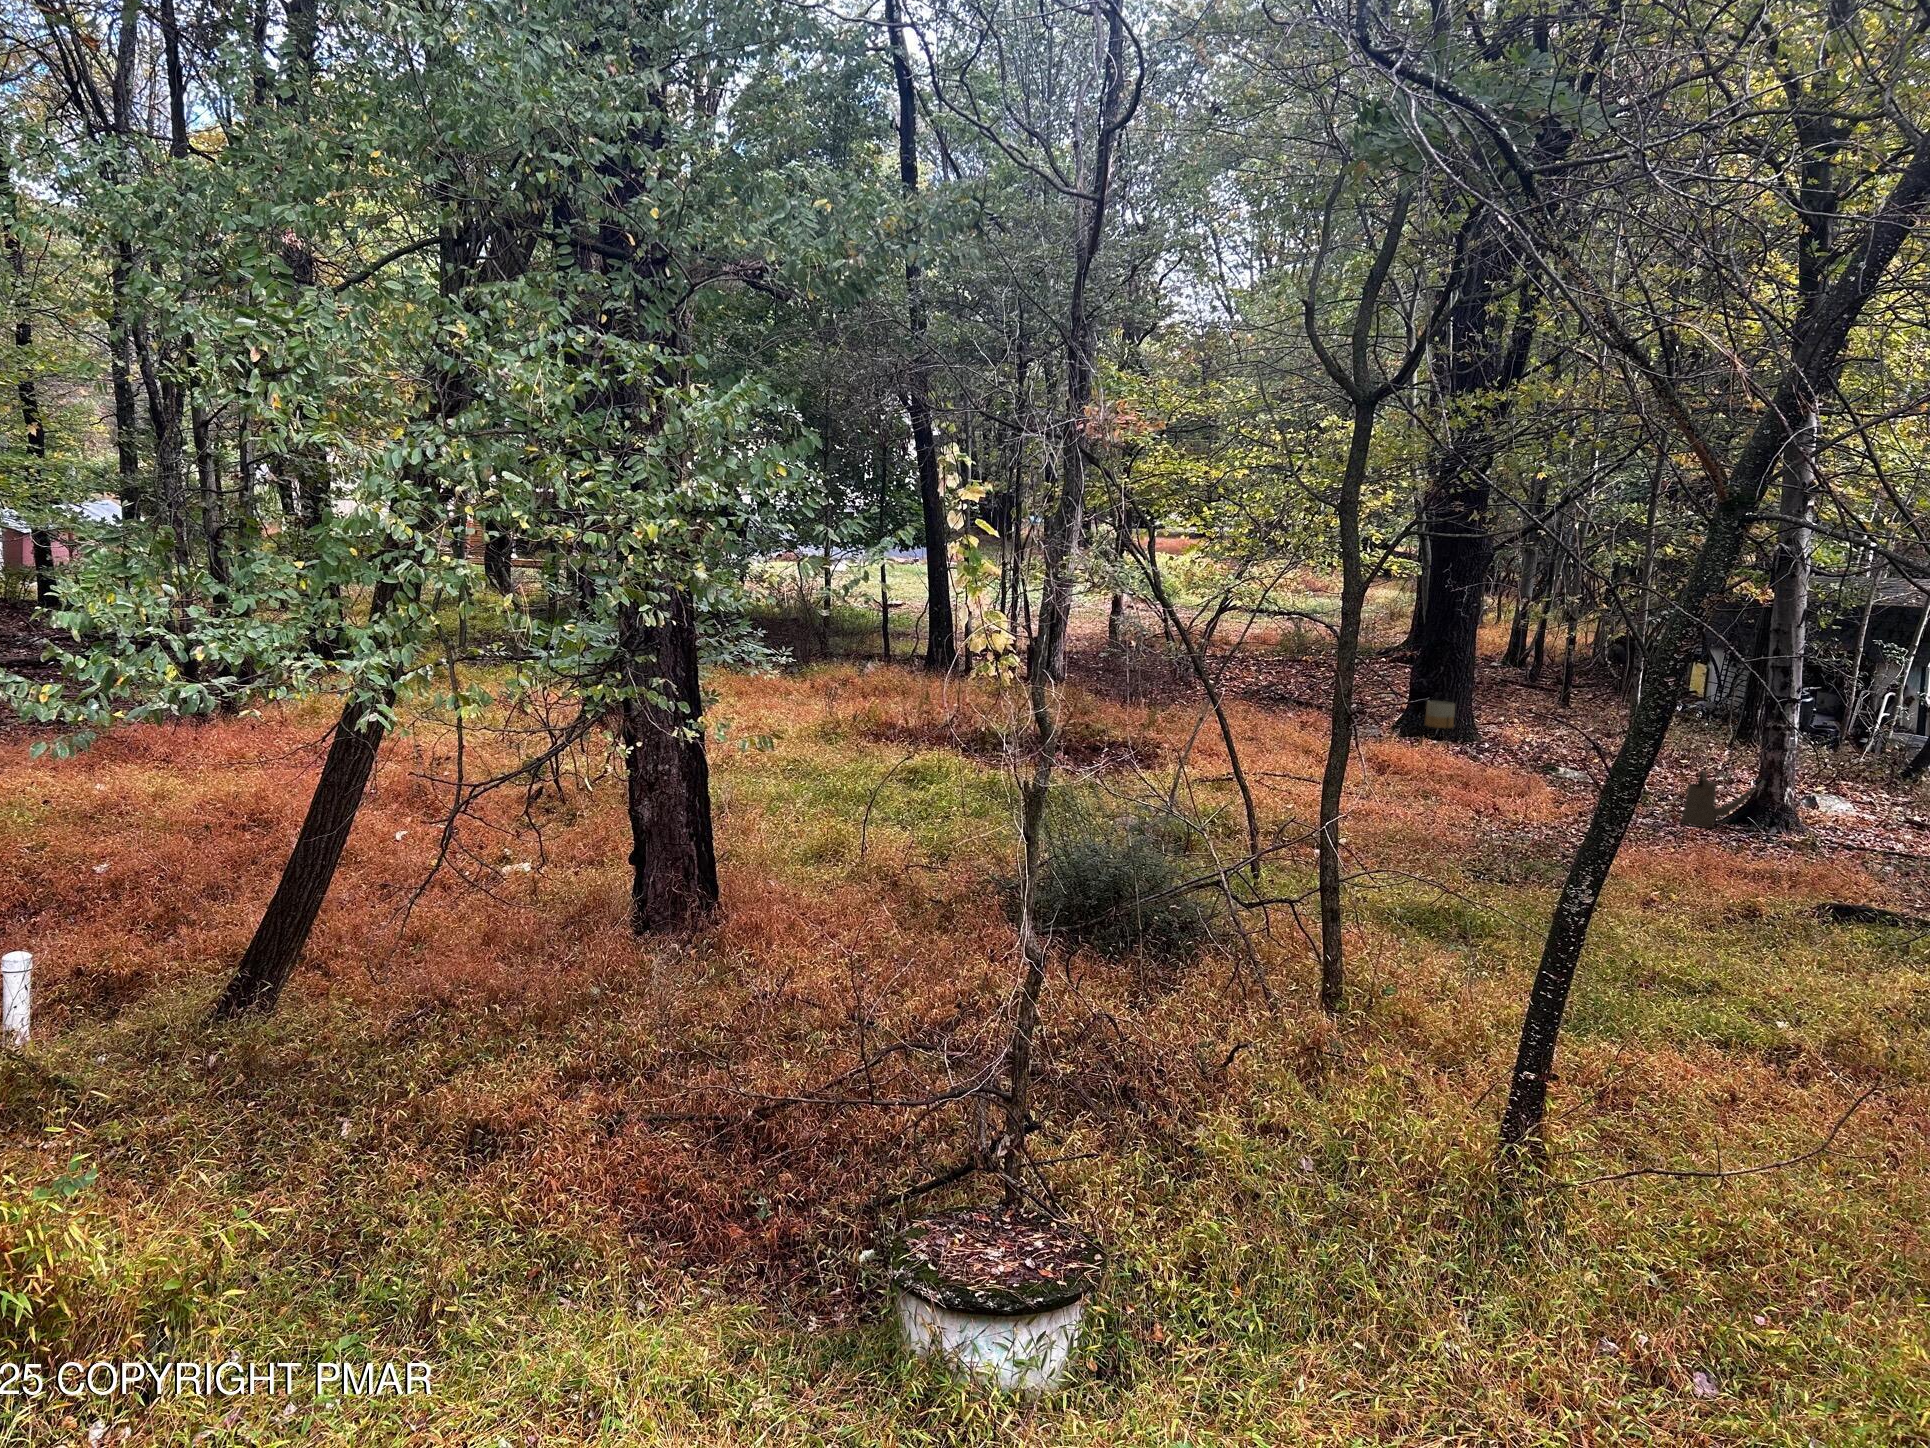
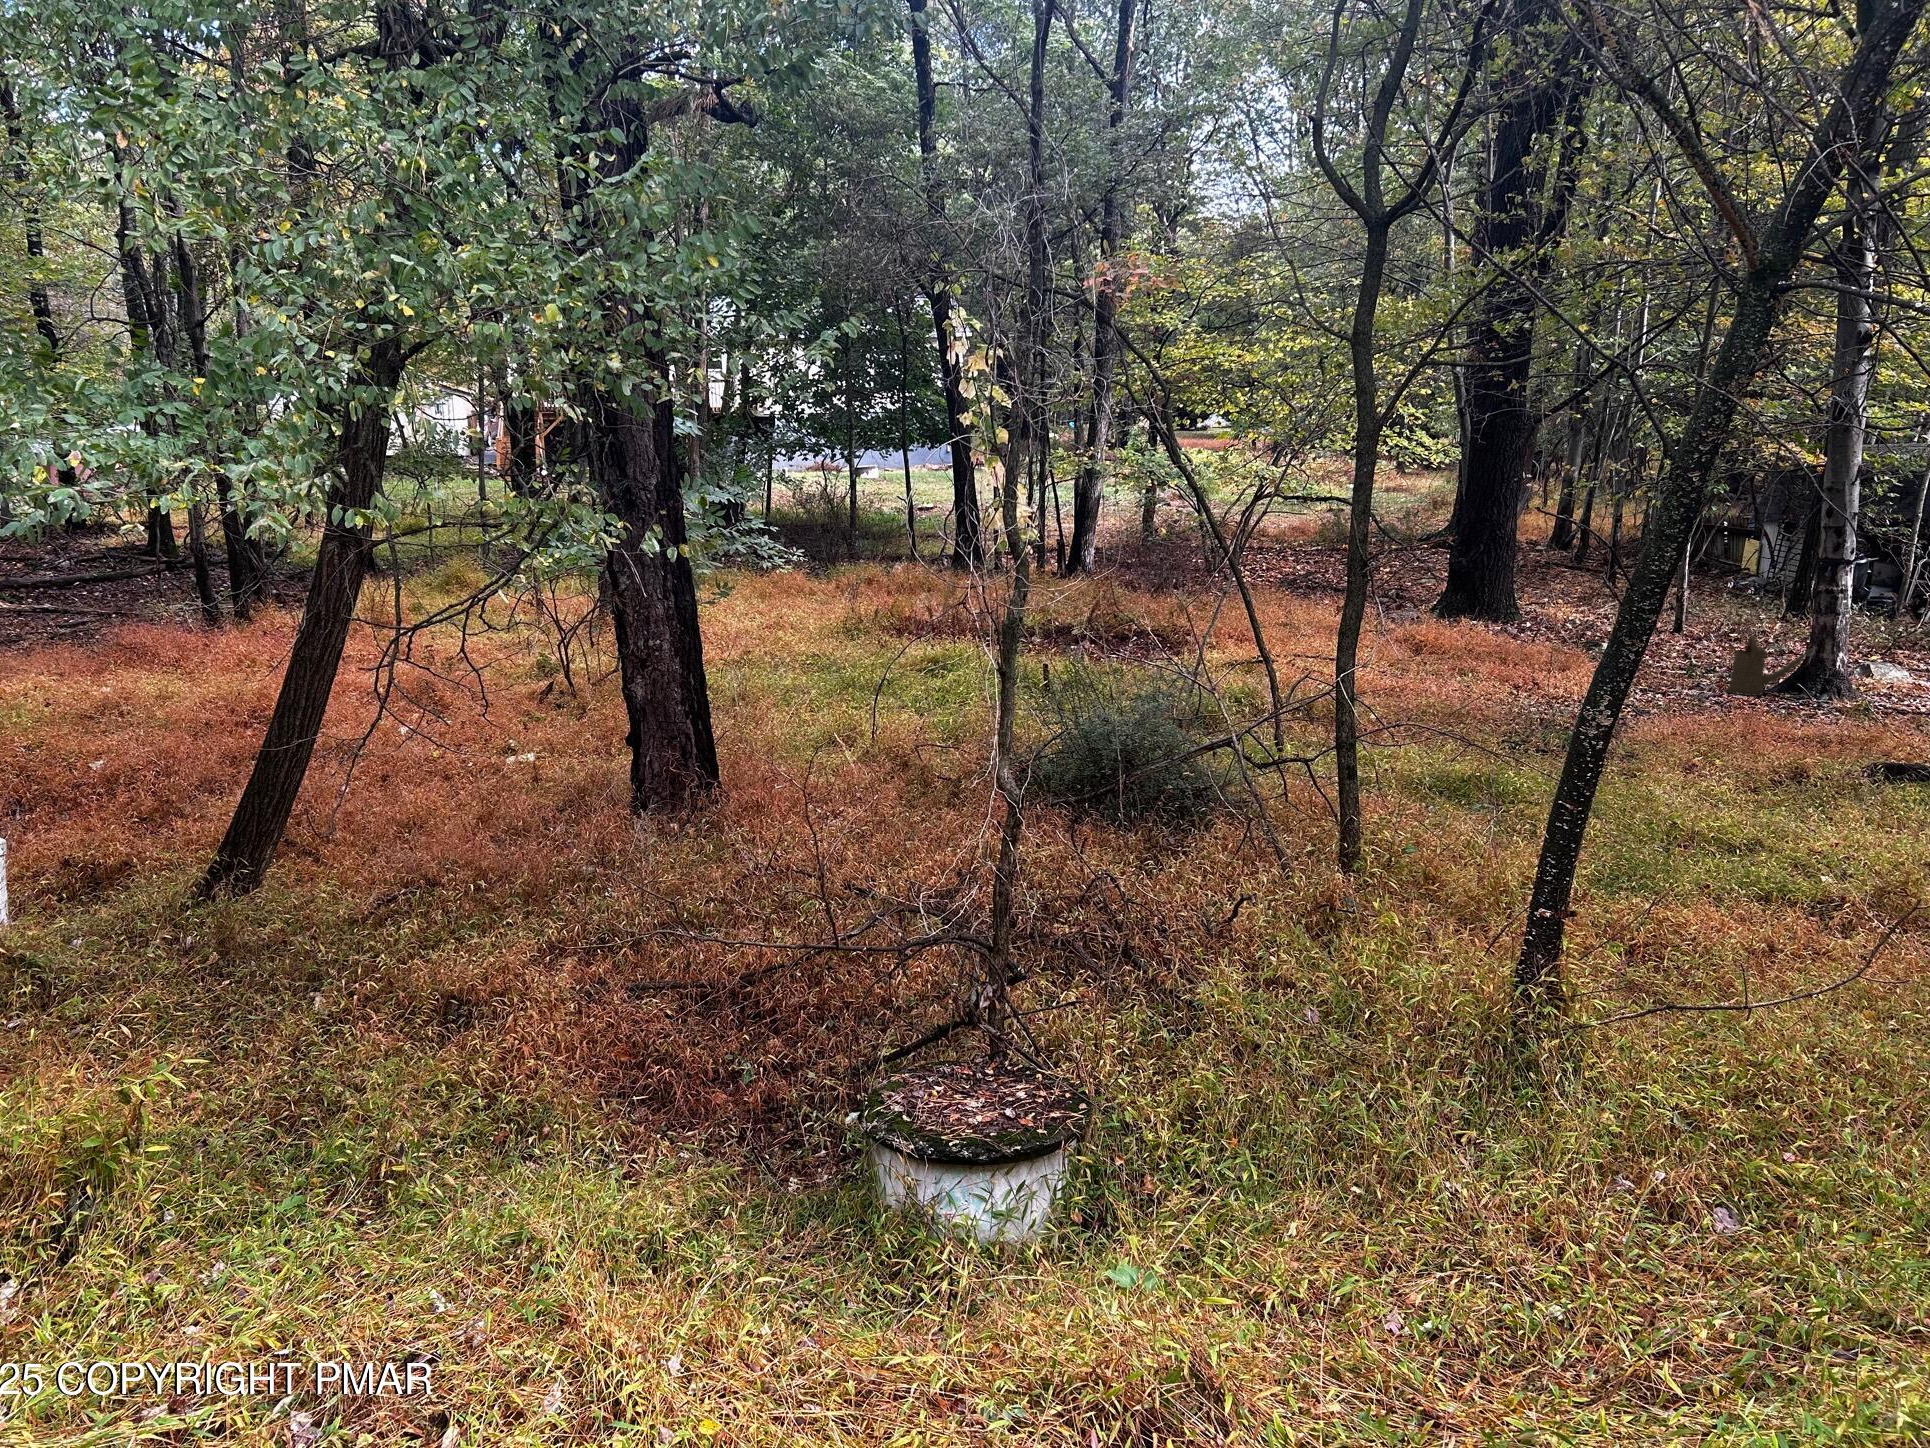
planter: present [1424,701,1455,733] -> none [1455,579,1490,621]

